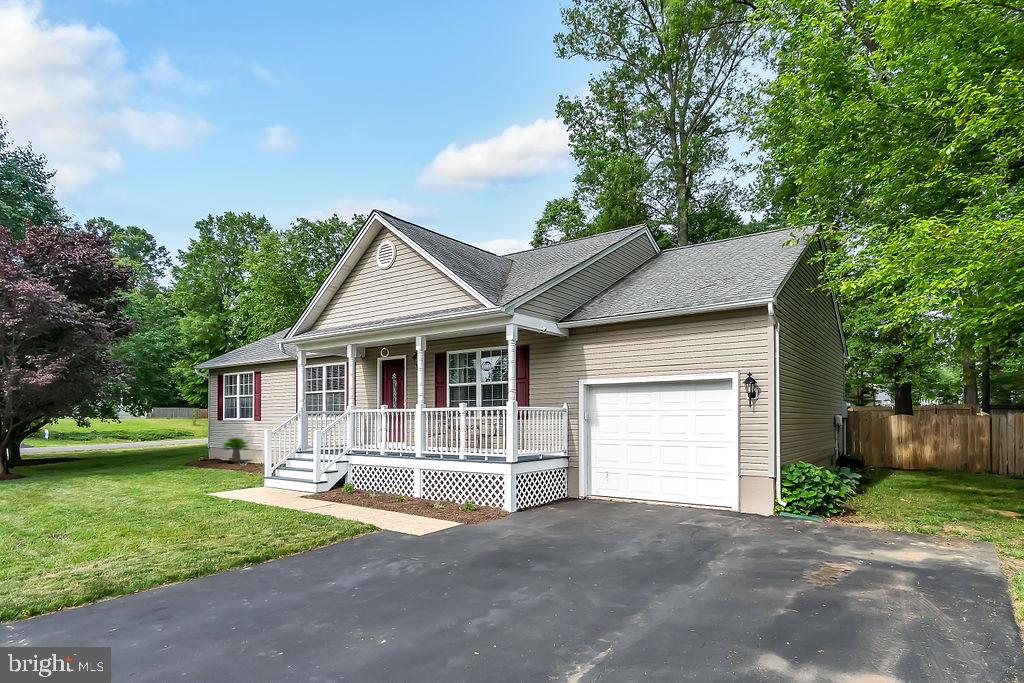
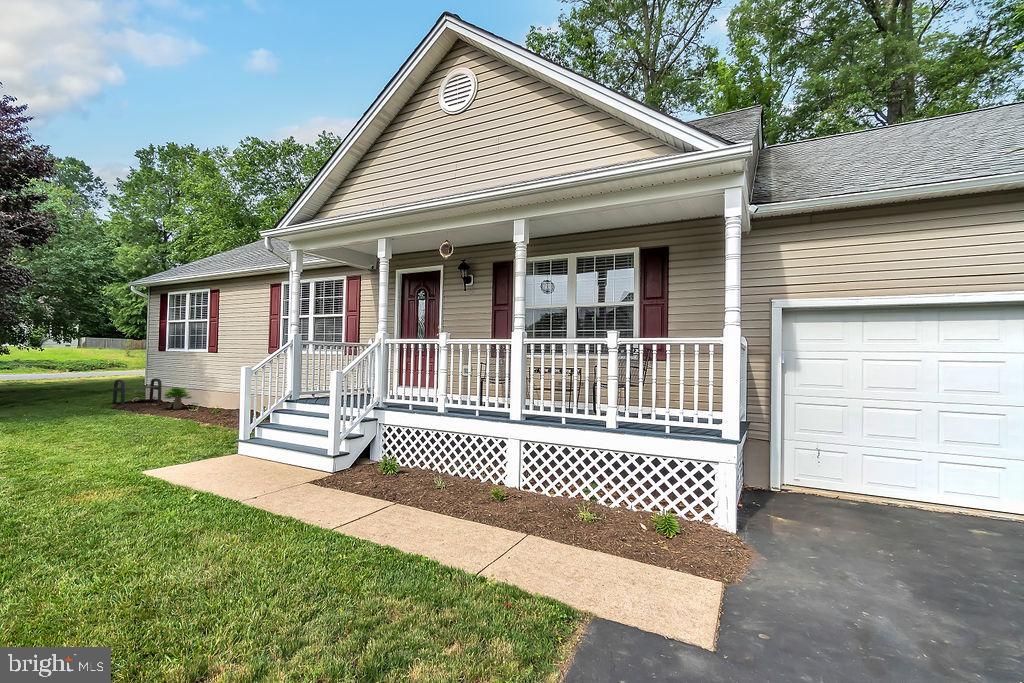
bench: none [174,432,221,461] -> present [113,378,162,405]

